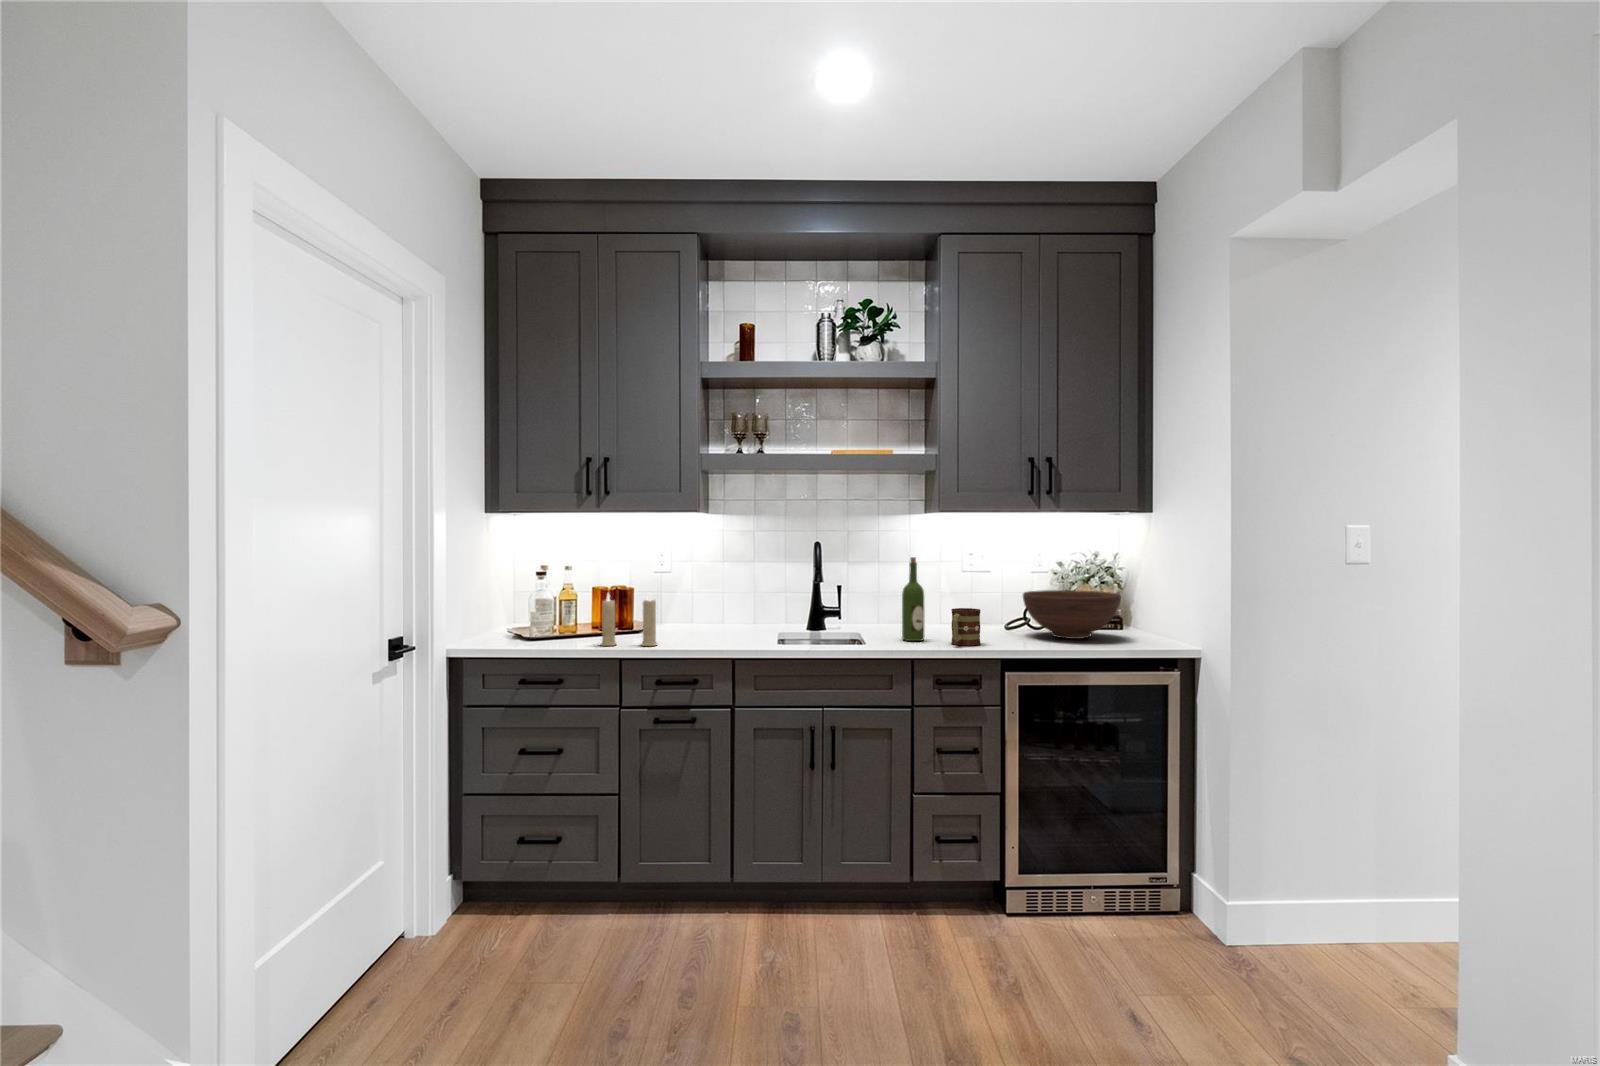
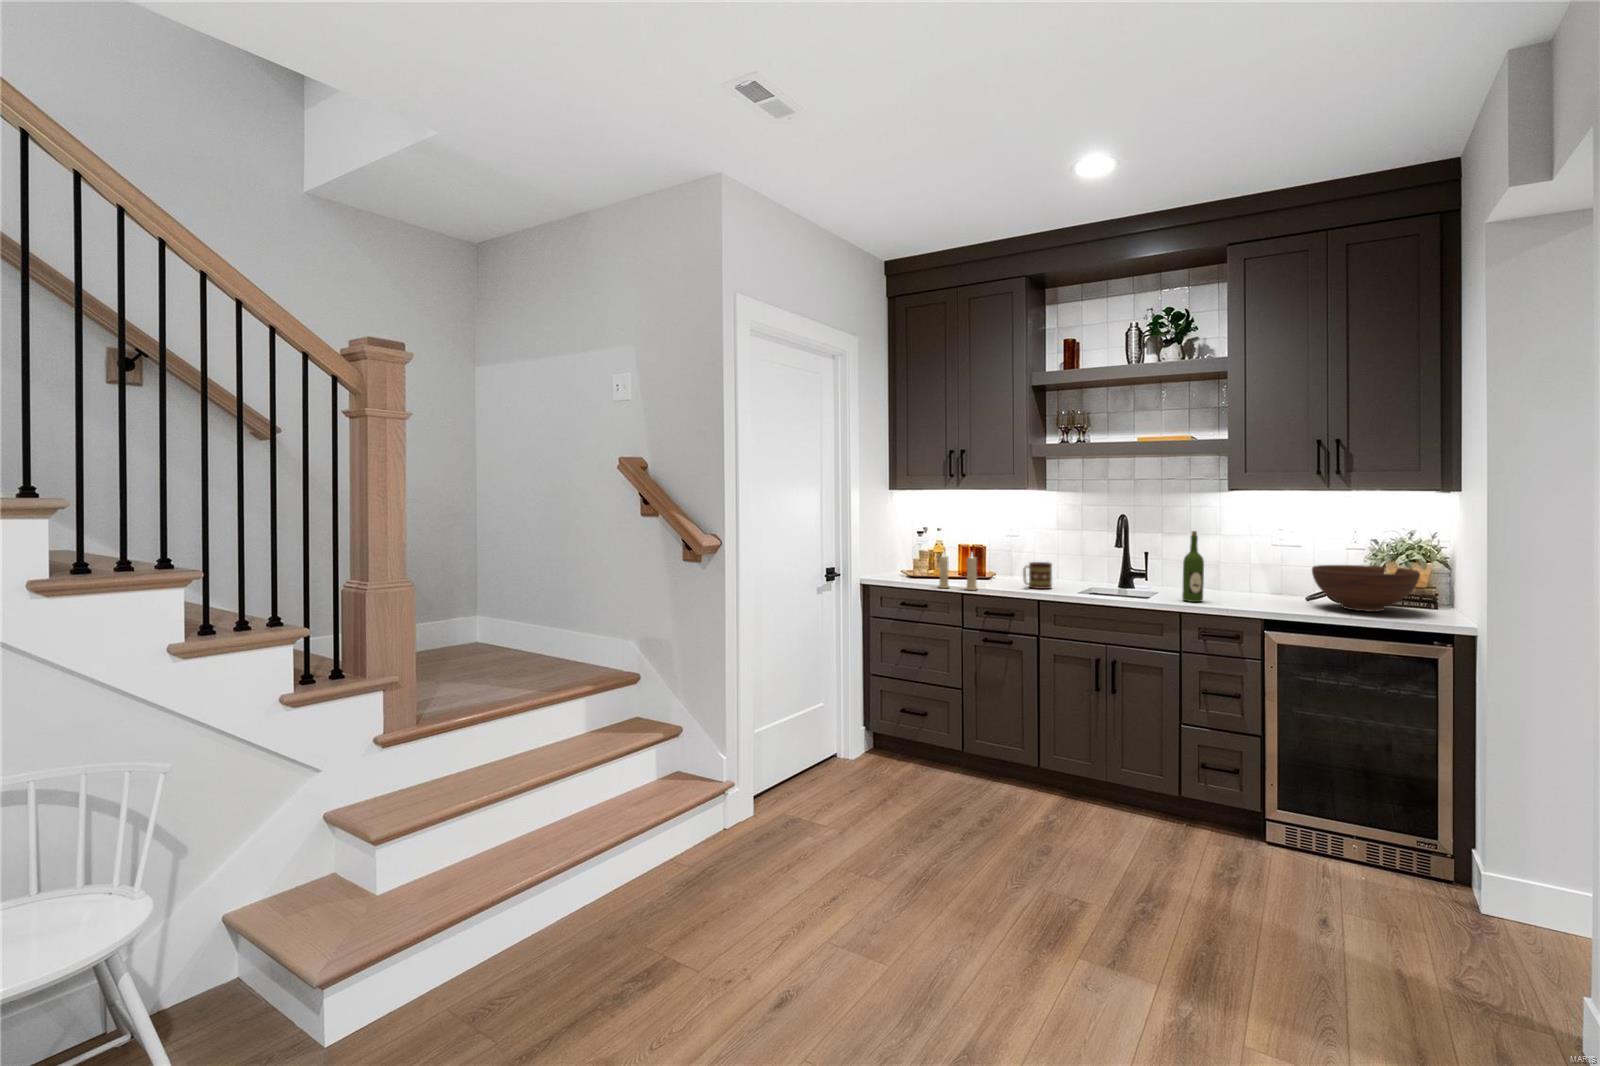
mug: present [951,608,980,646] -> present [1023,562,1052,589]

